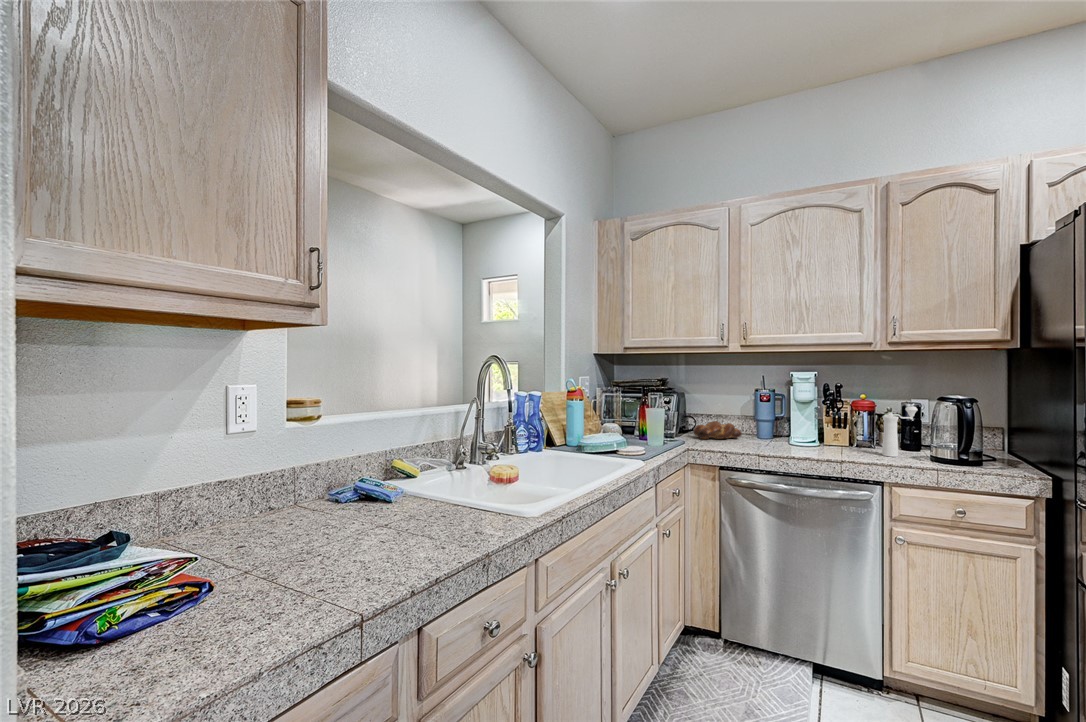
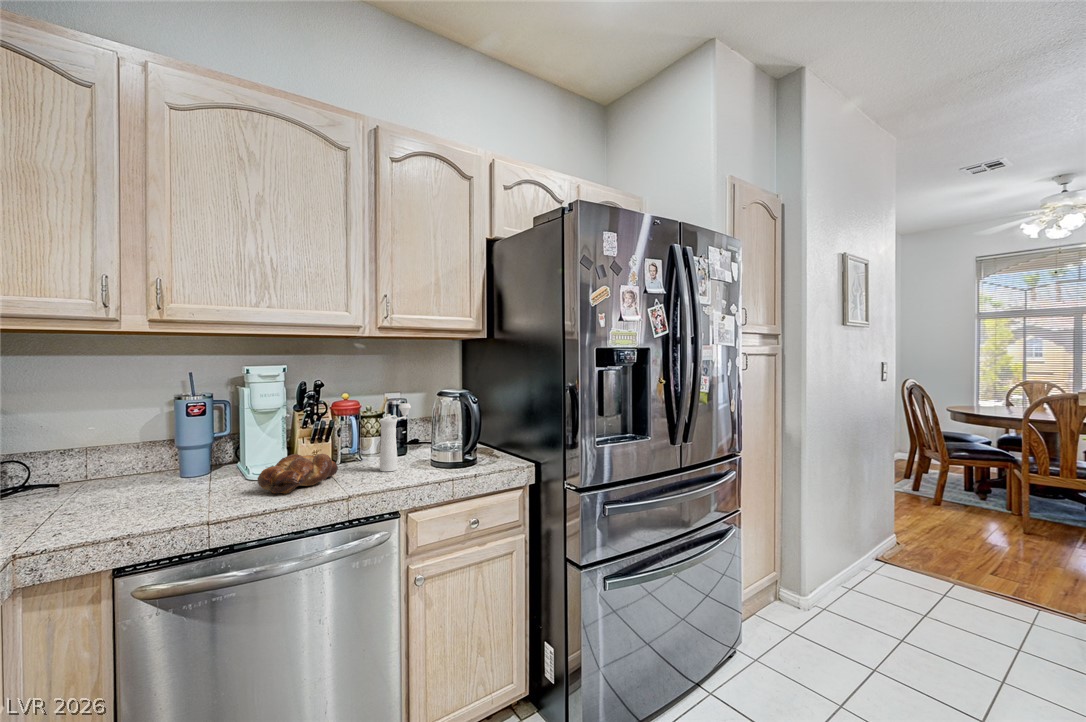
bread loaf: present [693,421,742,439] -> present [258,454,338,493]

